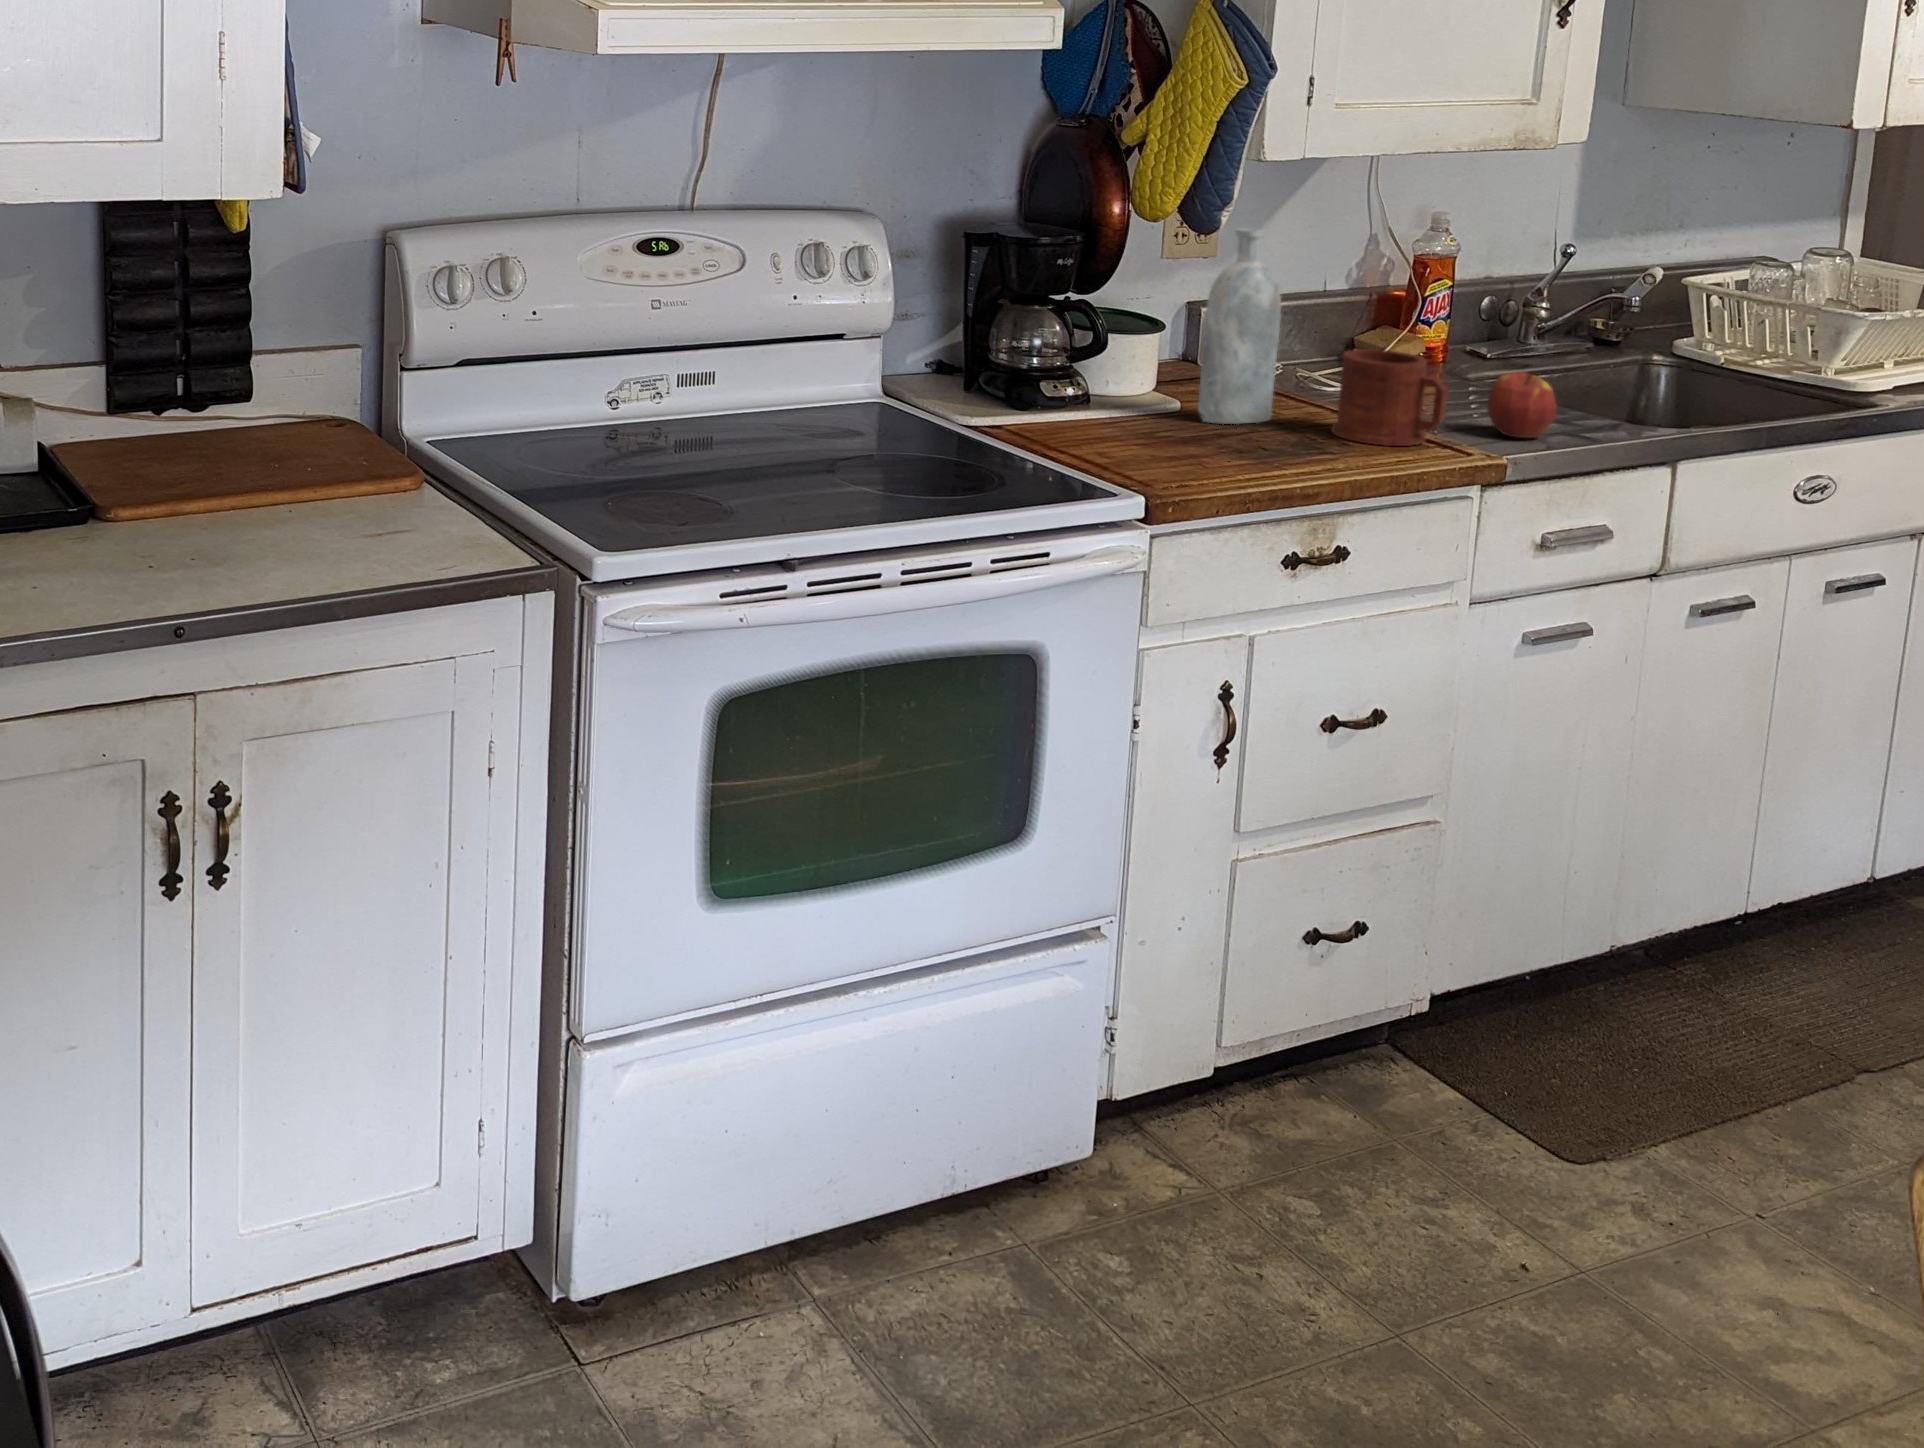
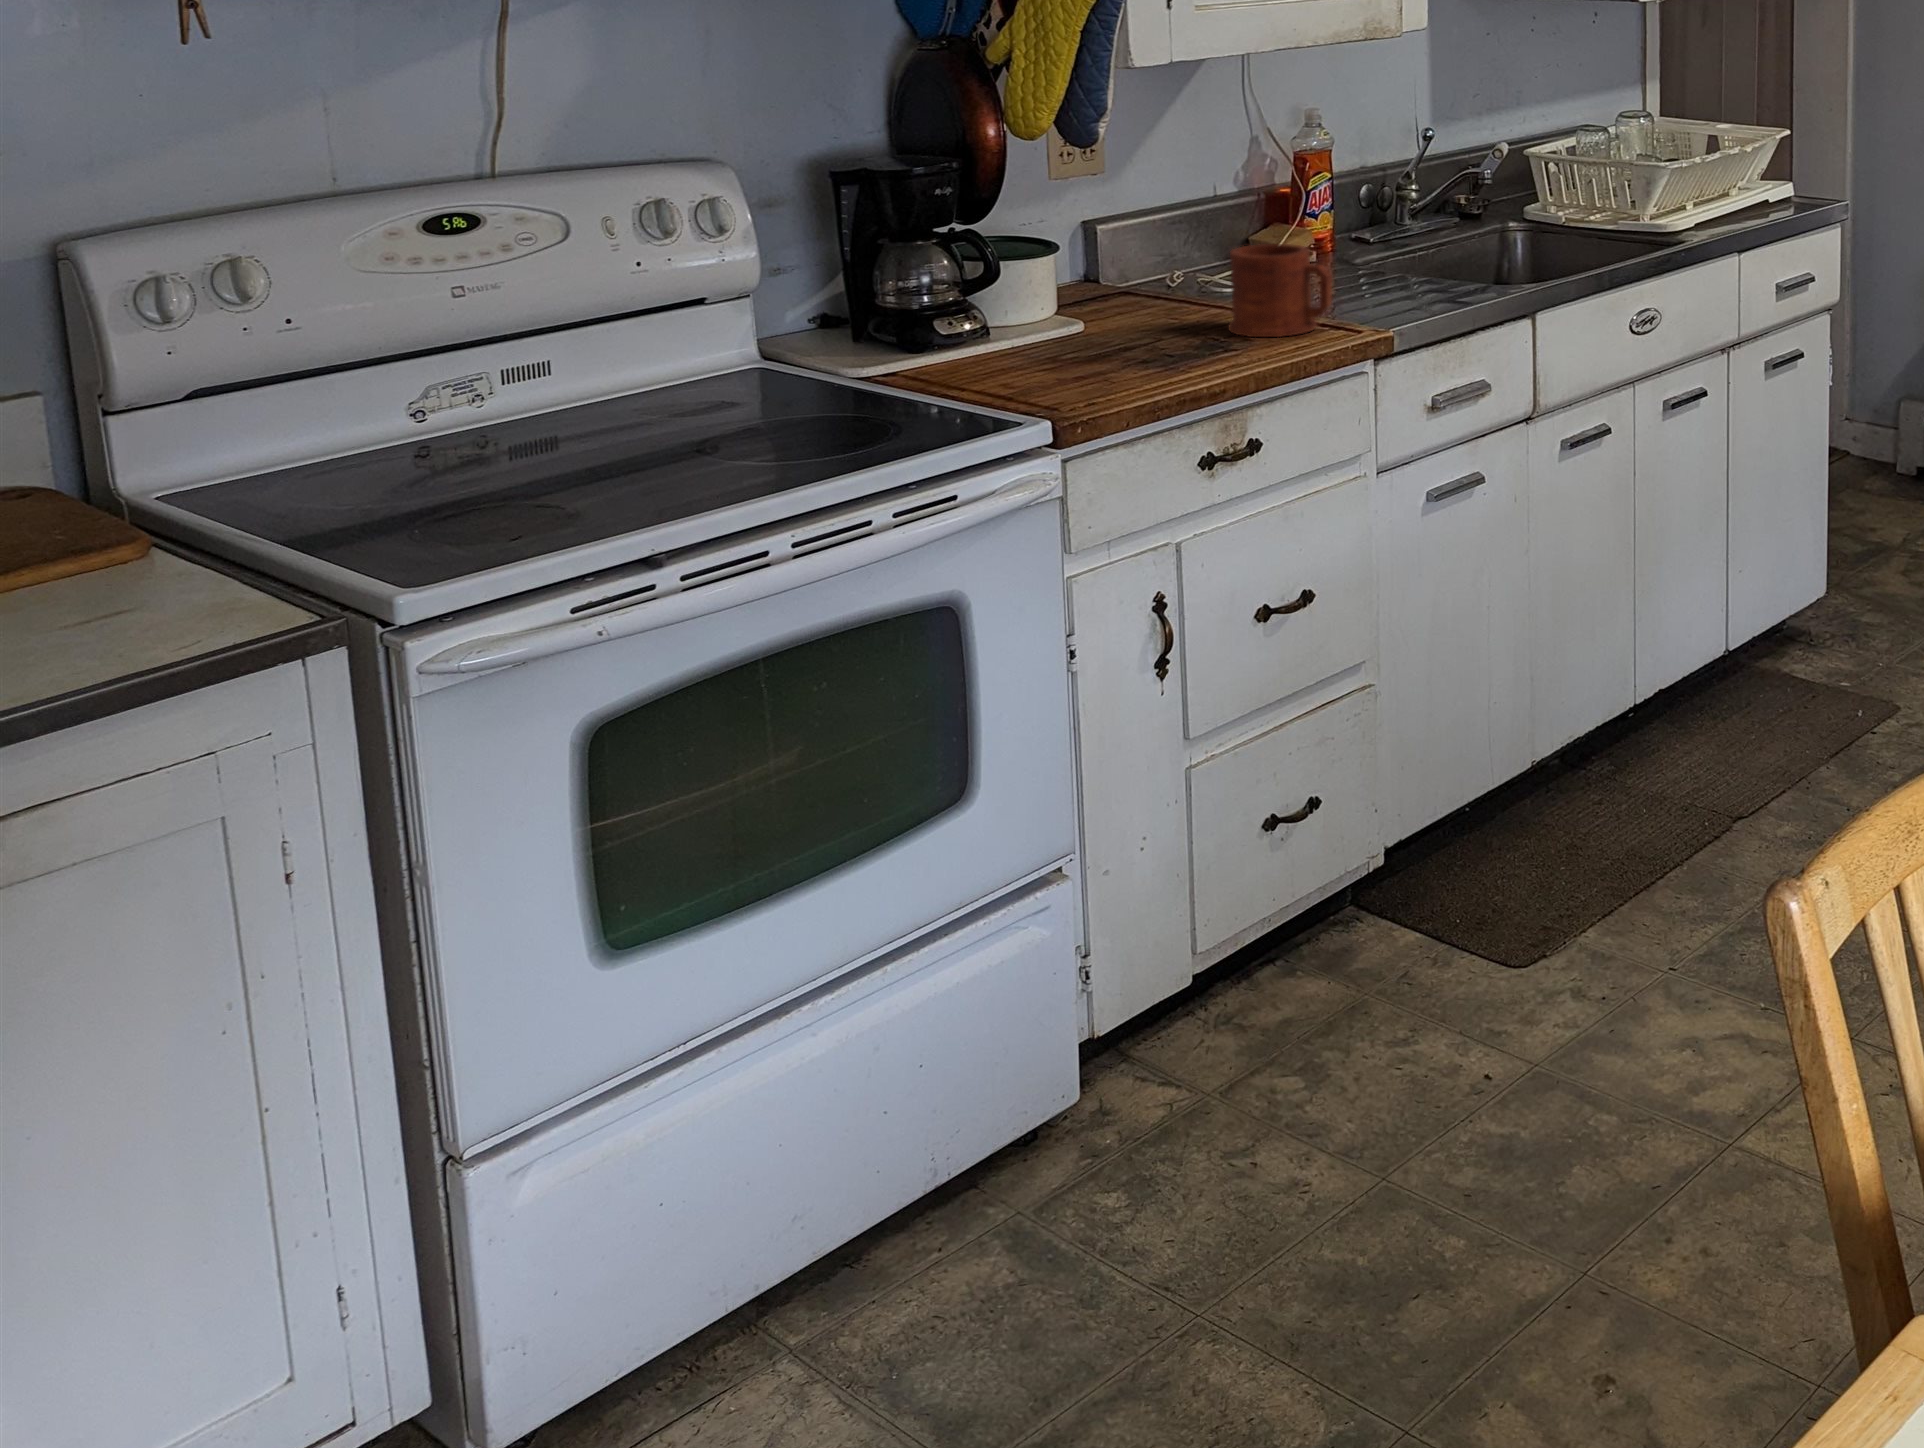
bottle: present [1198,228,1281,424] -> none [1092,138,1170,338]
apple: present [1487,372,1557,438] -> none [1369,249,1430,312]

